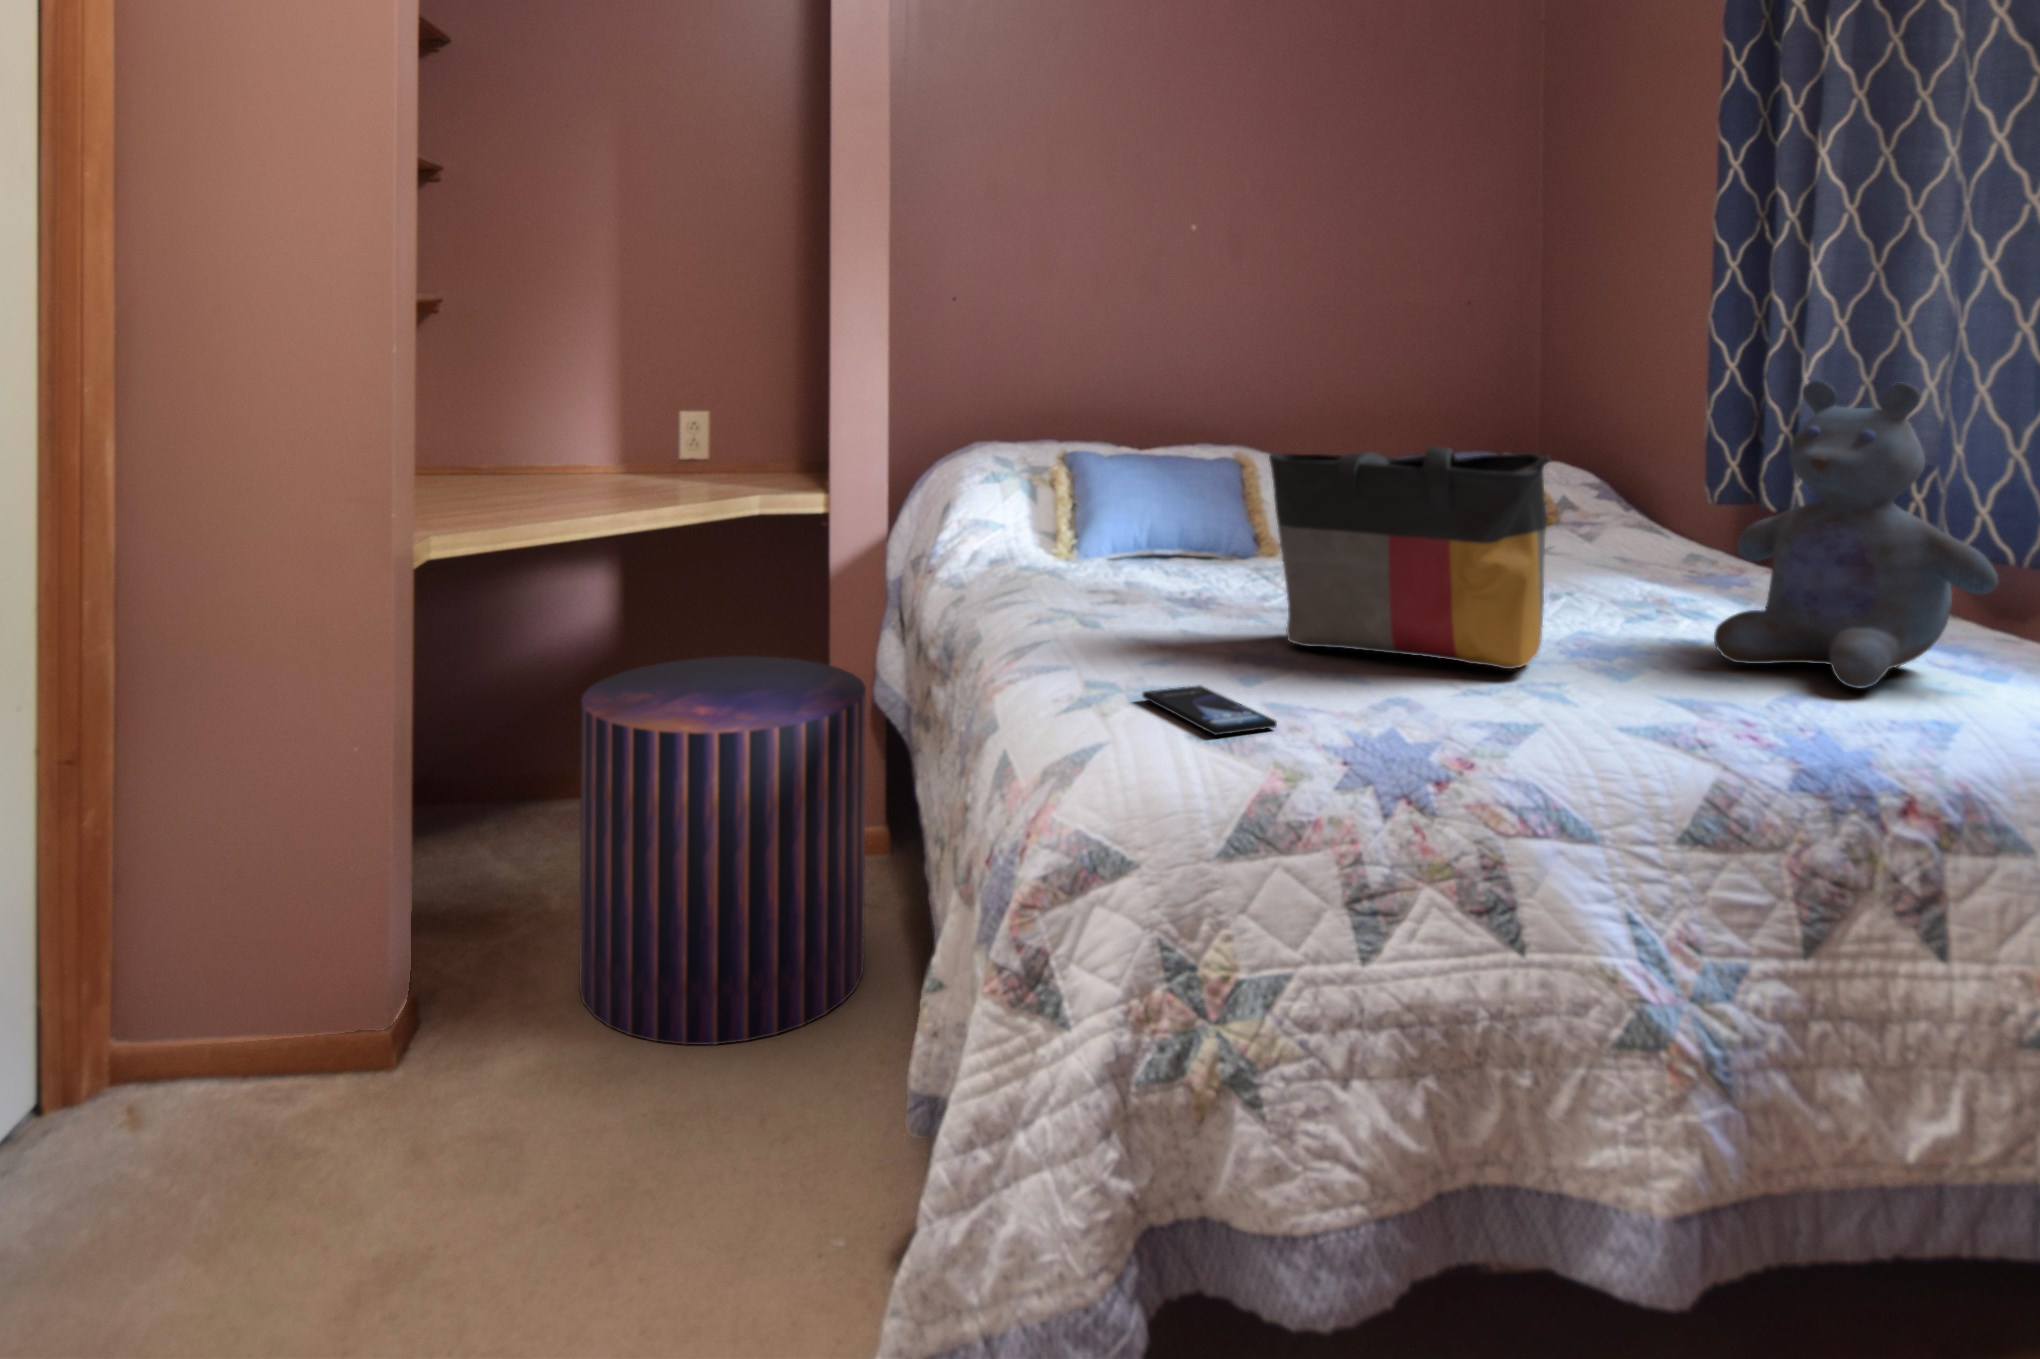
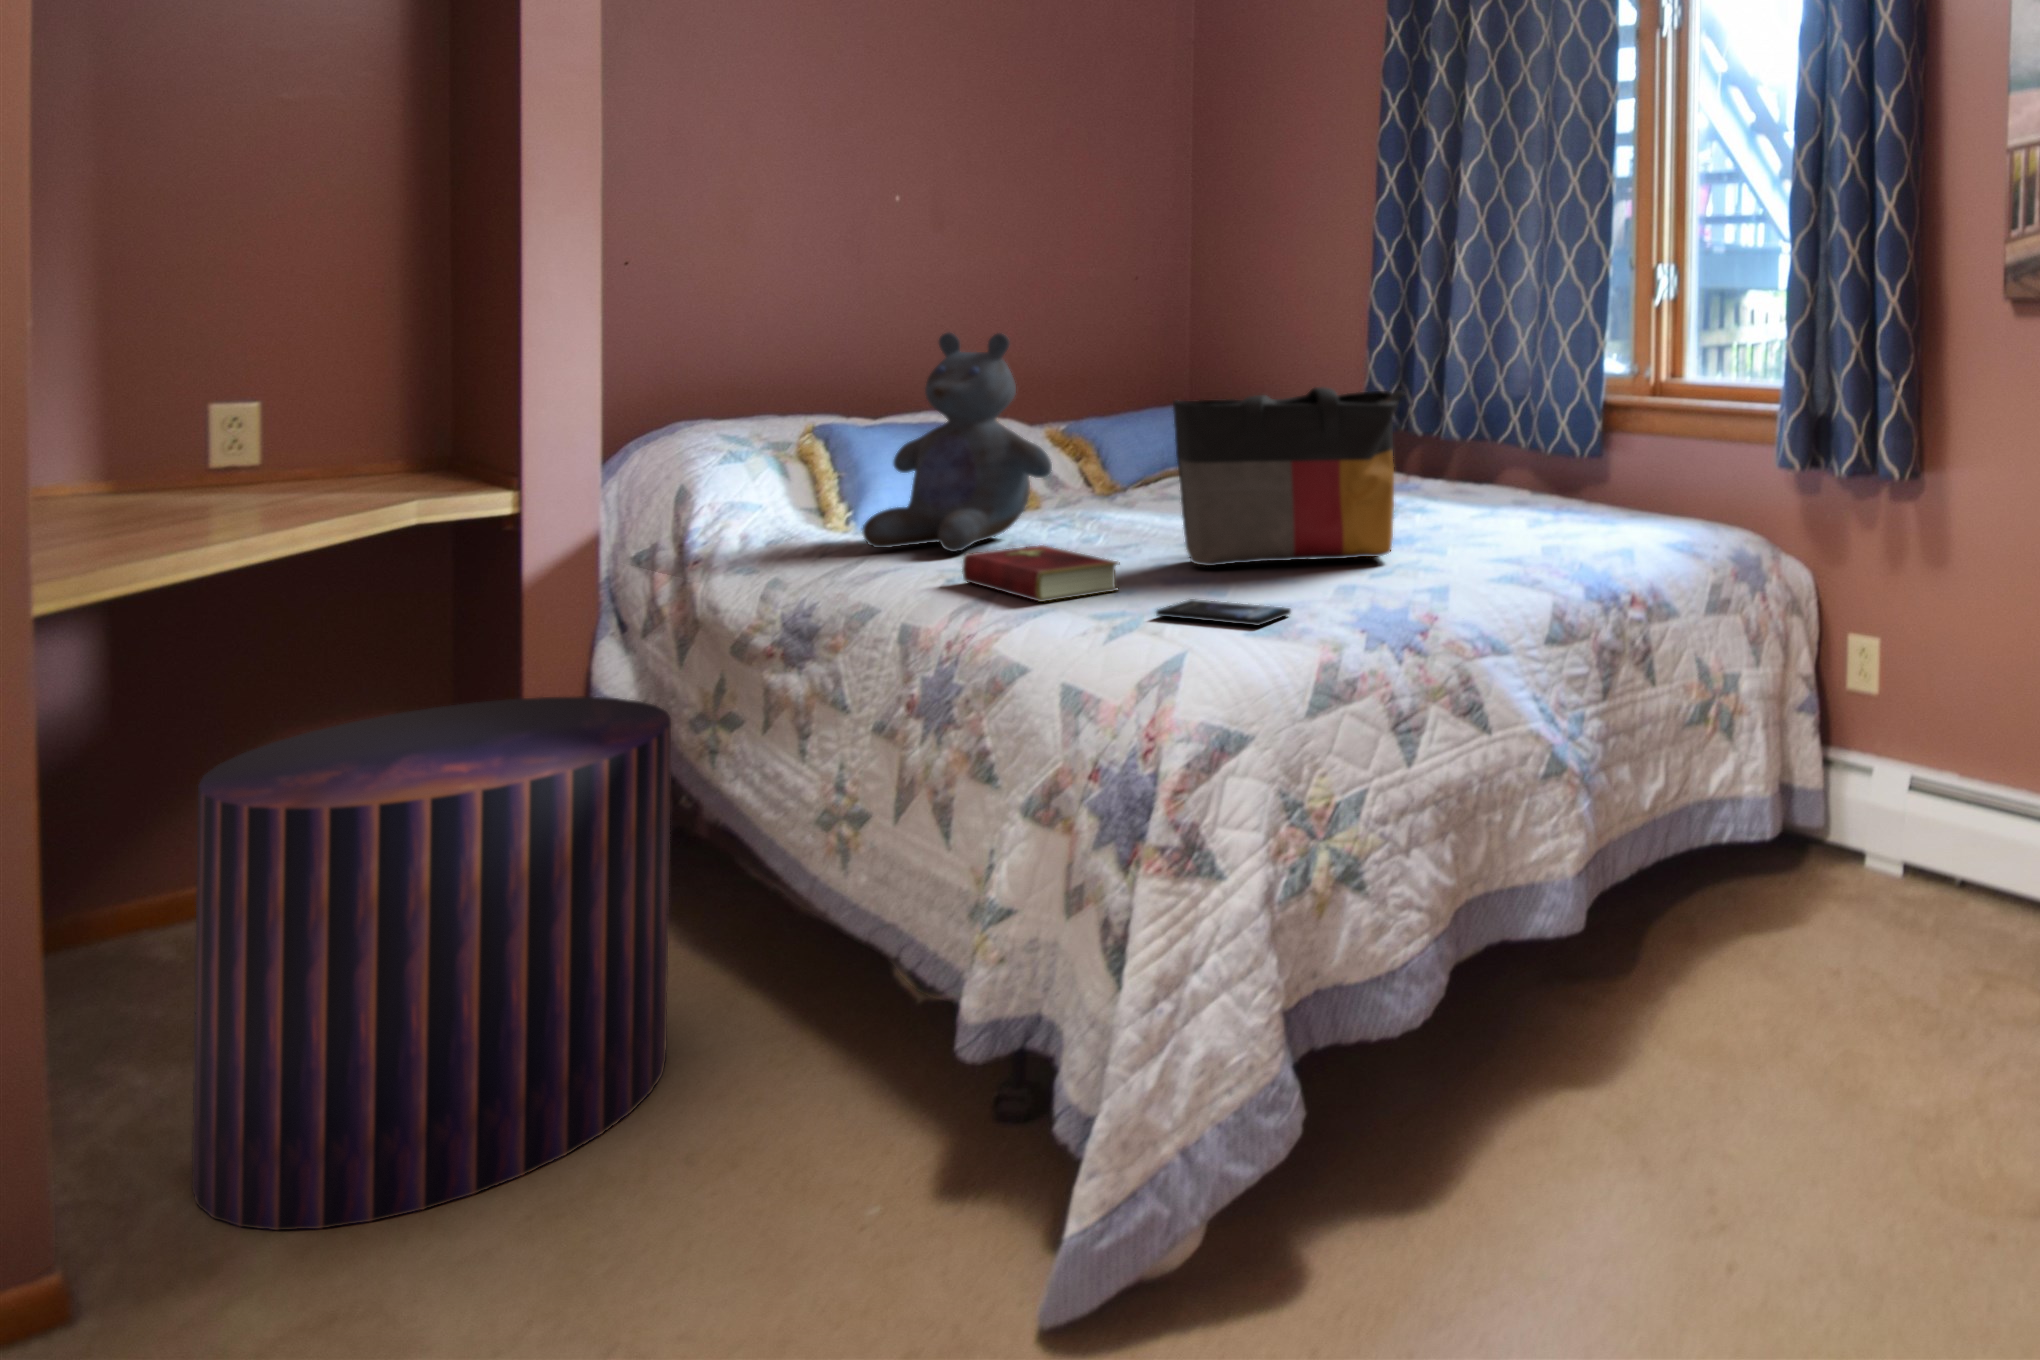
stuffed bear: present [1714,380,1998,689] -> present [863,333,1052,552]
hardcover book: none [1064,595,1172,659] -> present [962,545,1119,602]

